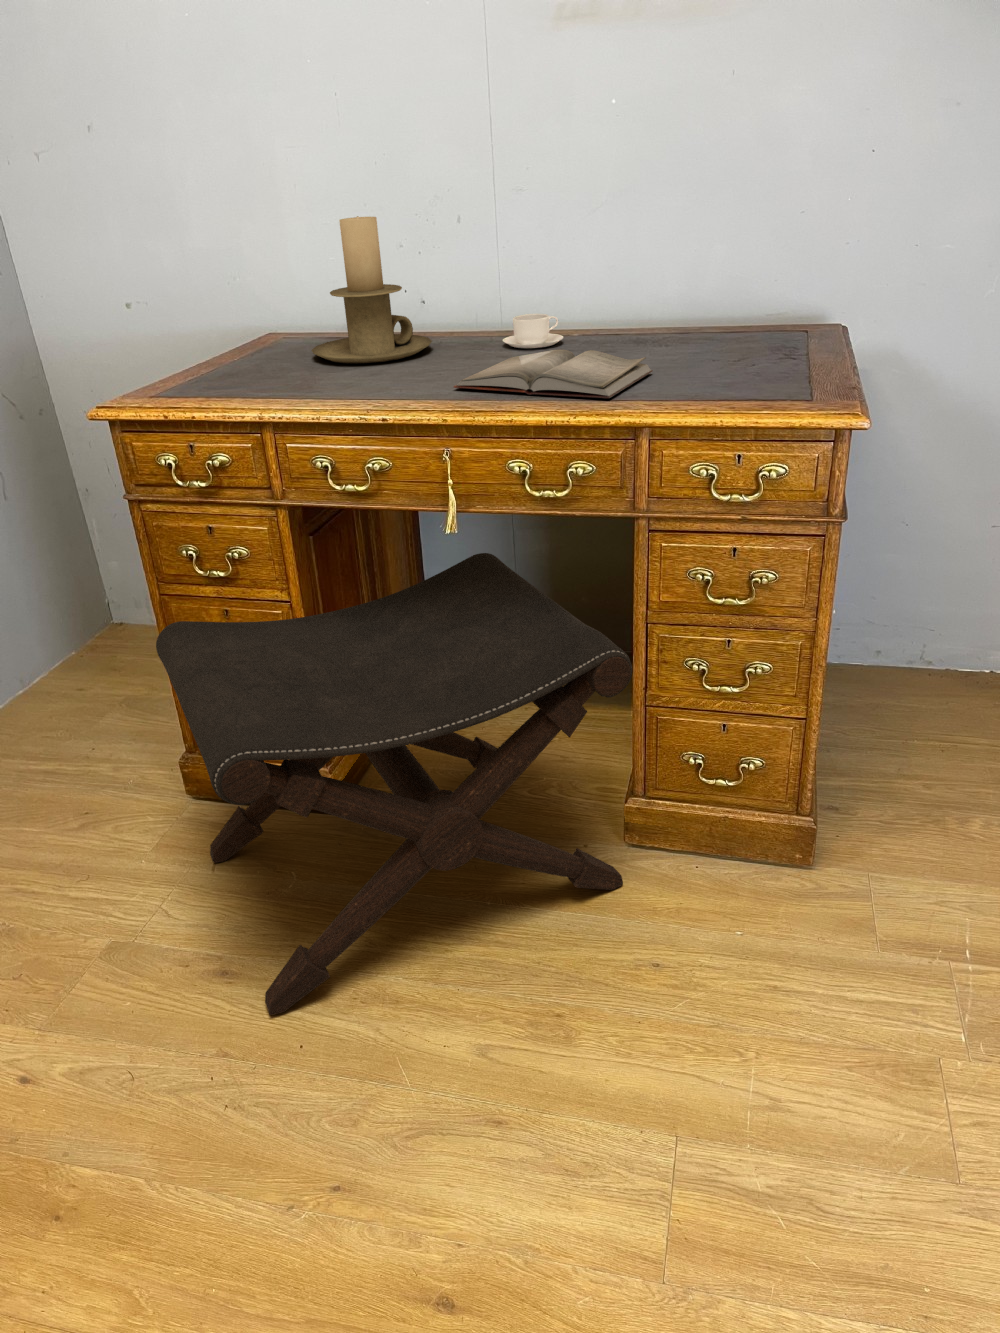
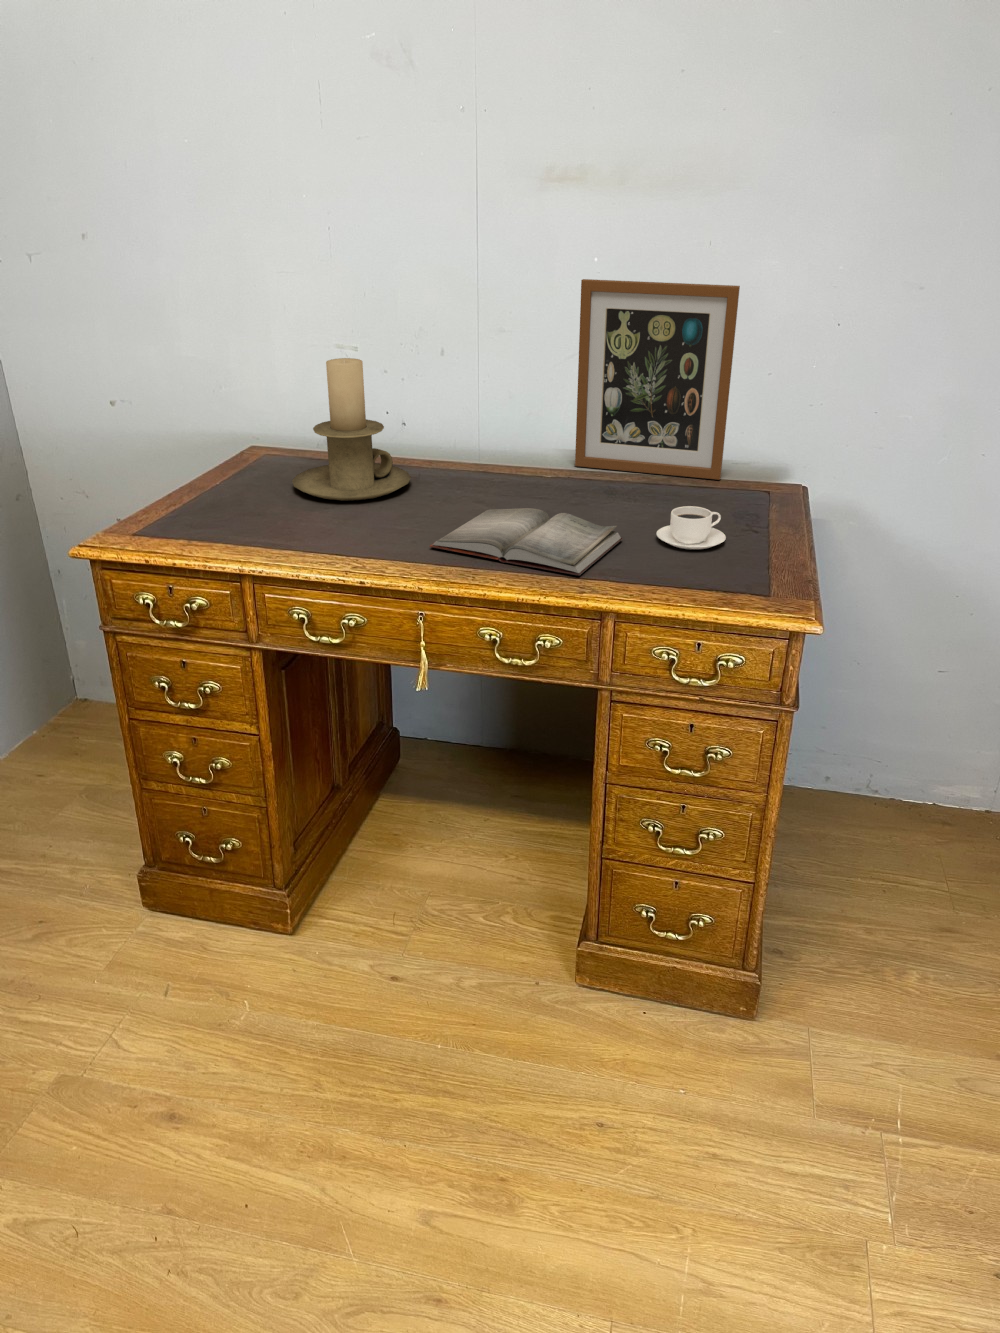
picture frame: none [597,114,762,328] -> present [575,279,740,480]
coffee cup: present [503,314,563,348] -> present [657,506,726,549]
footstool: present [156,553,632,1015] -> none [125,692,589,1164]

